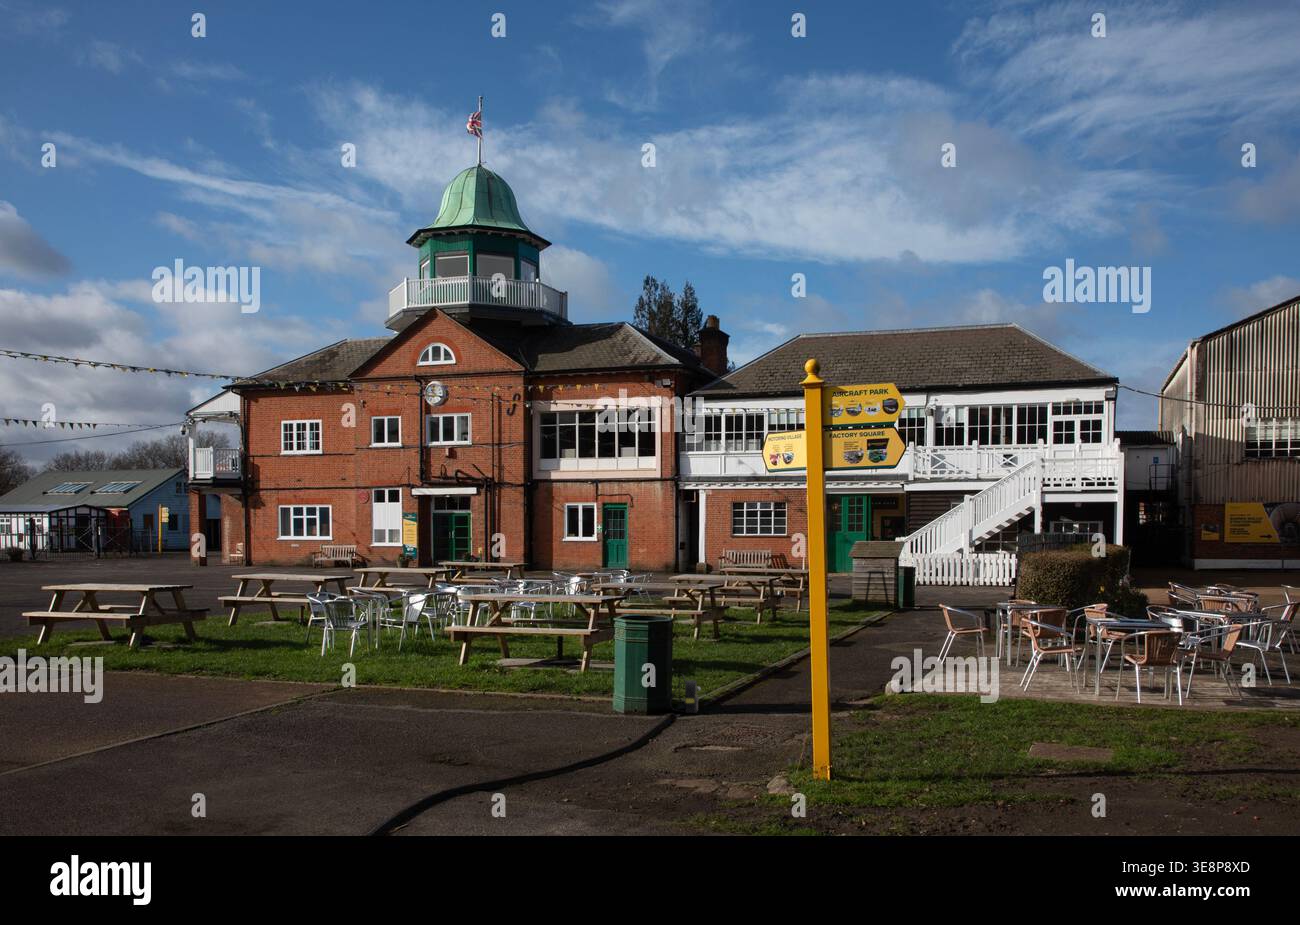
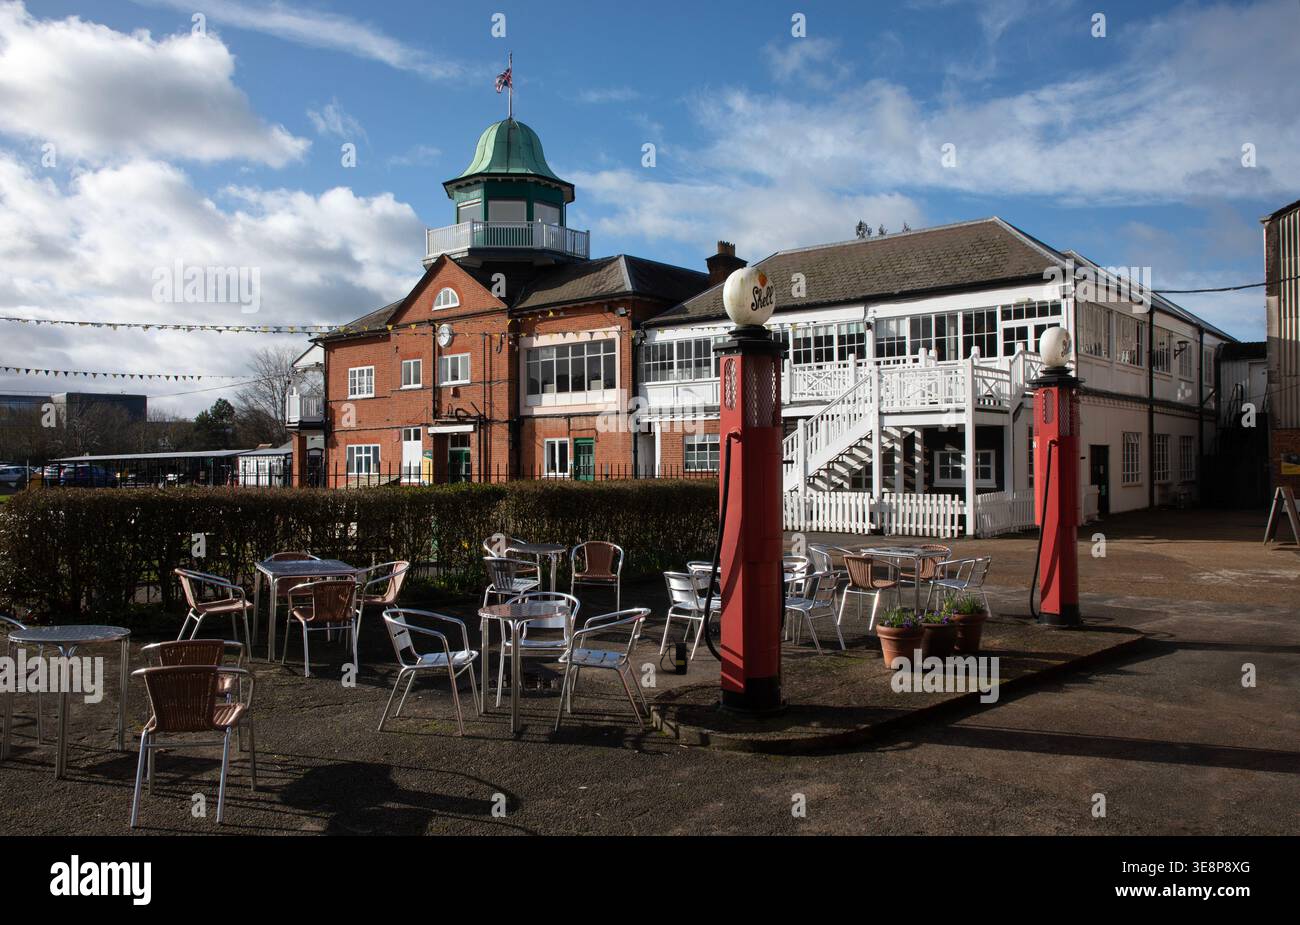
stool: present [865,570,889,605] -> none [837,514,861,548]

